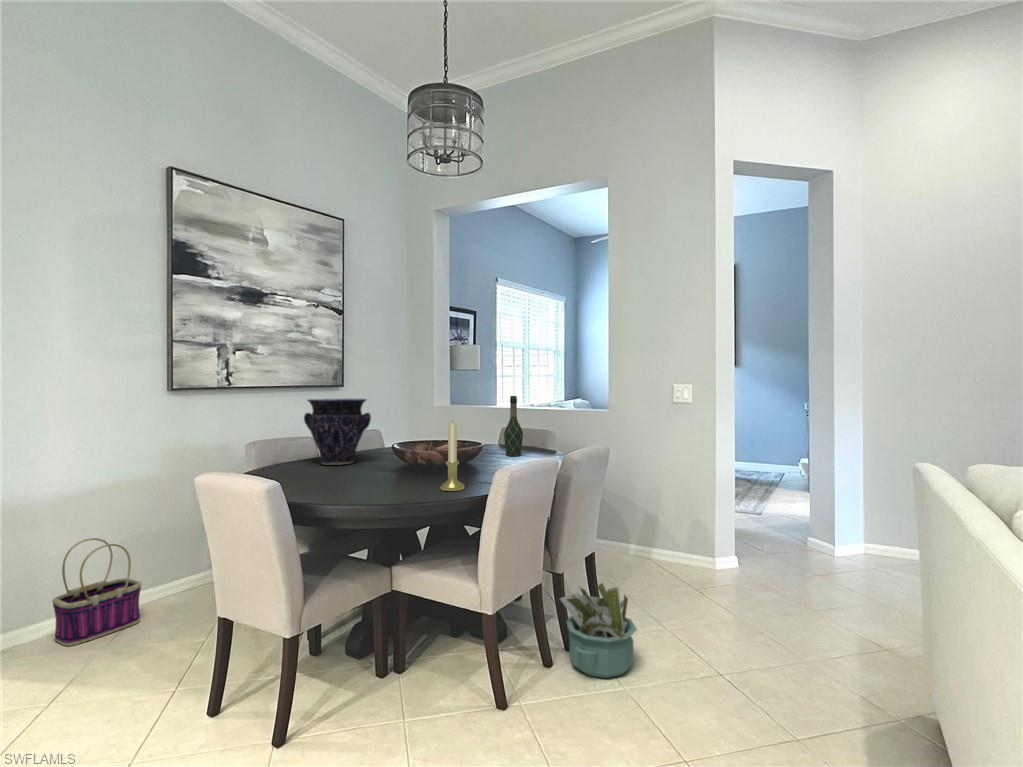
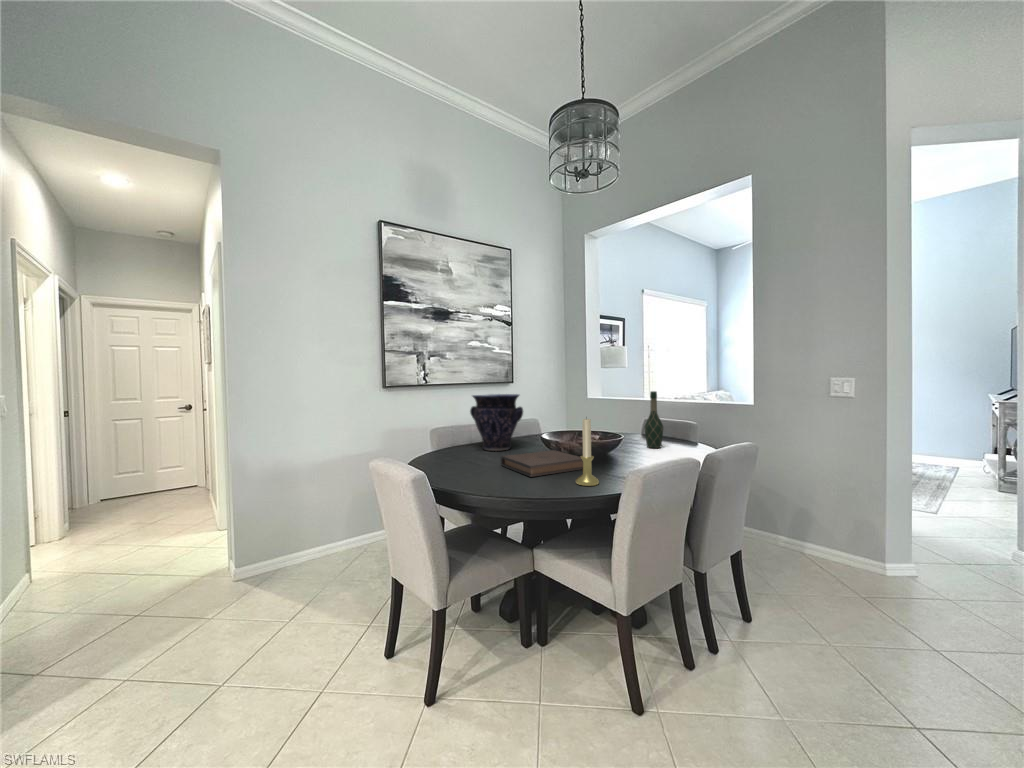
book: none [351,460,448,487] -> present [501,450,583,477]
basket: present [52,538,142,646] -> none [306,496,363,574]
decorative plant: present [560,583,637,678] -> none [702,589,795,698]

